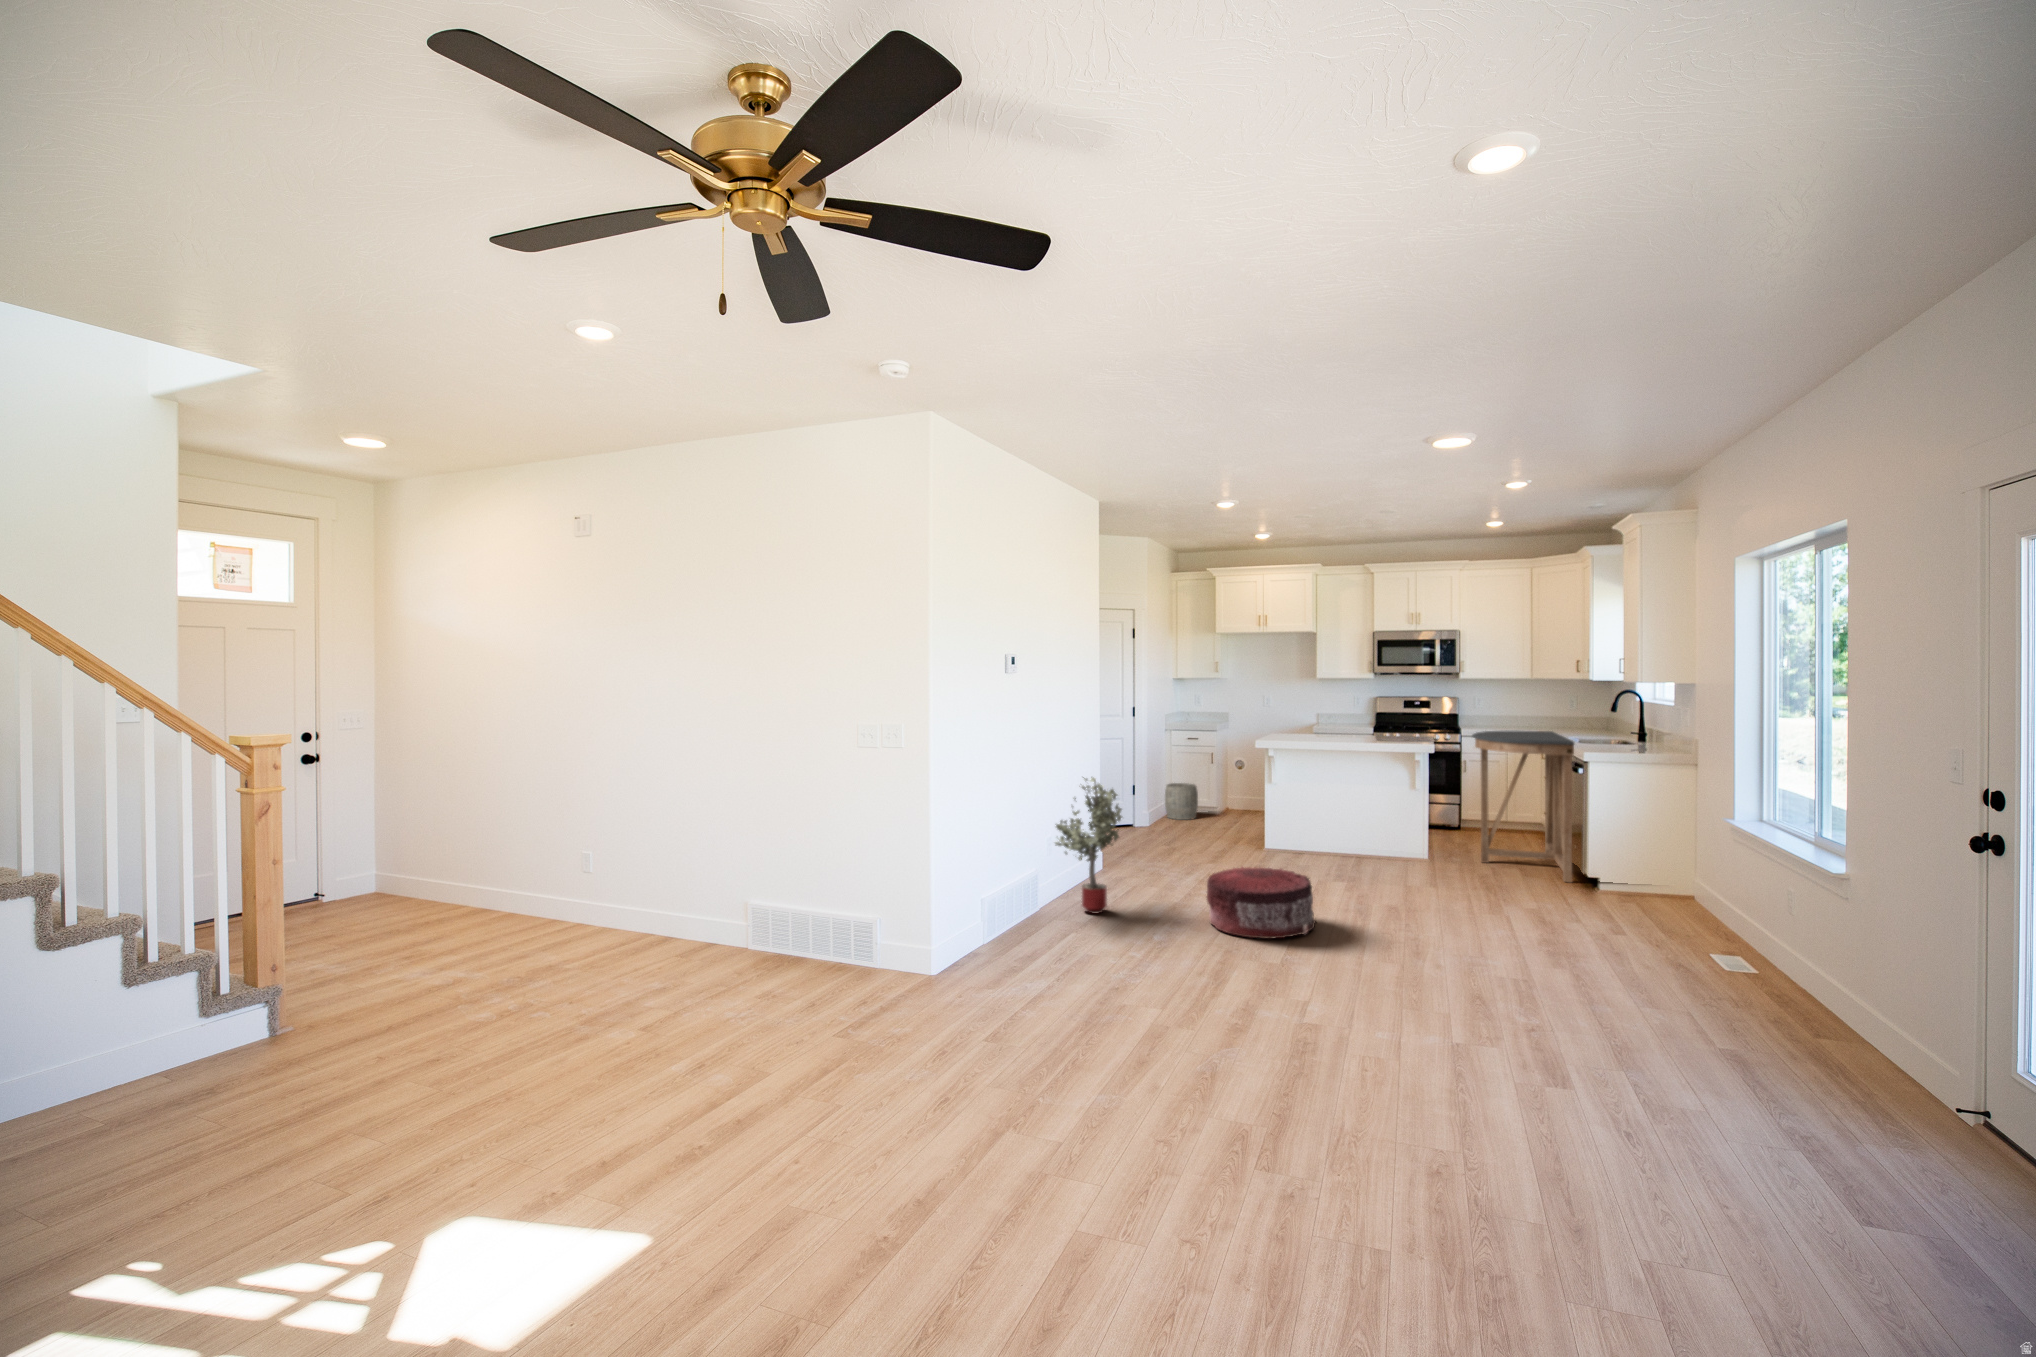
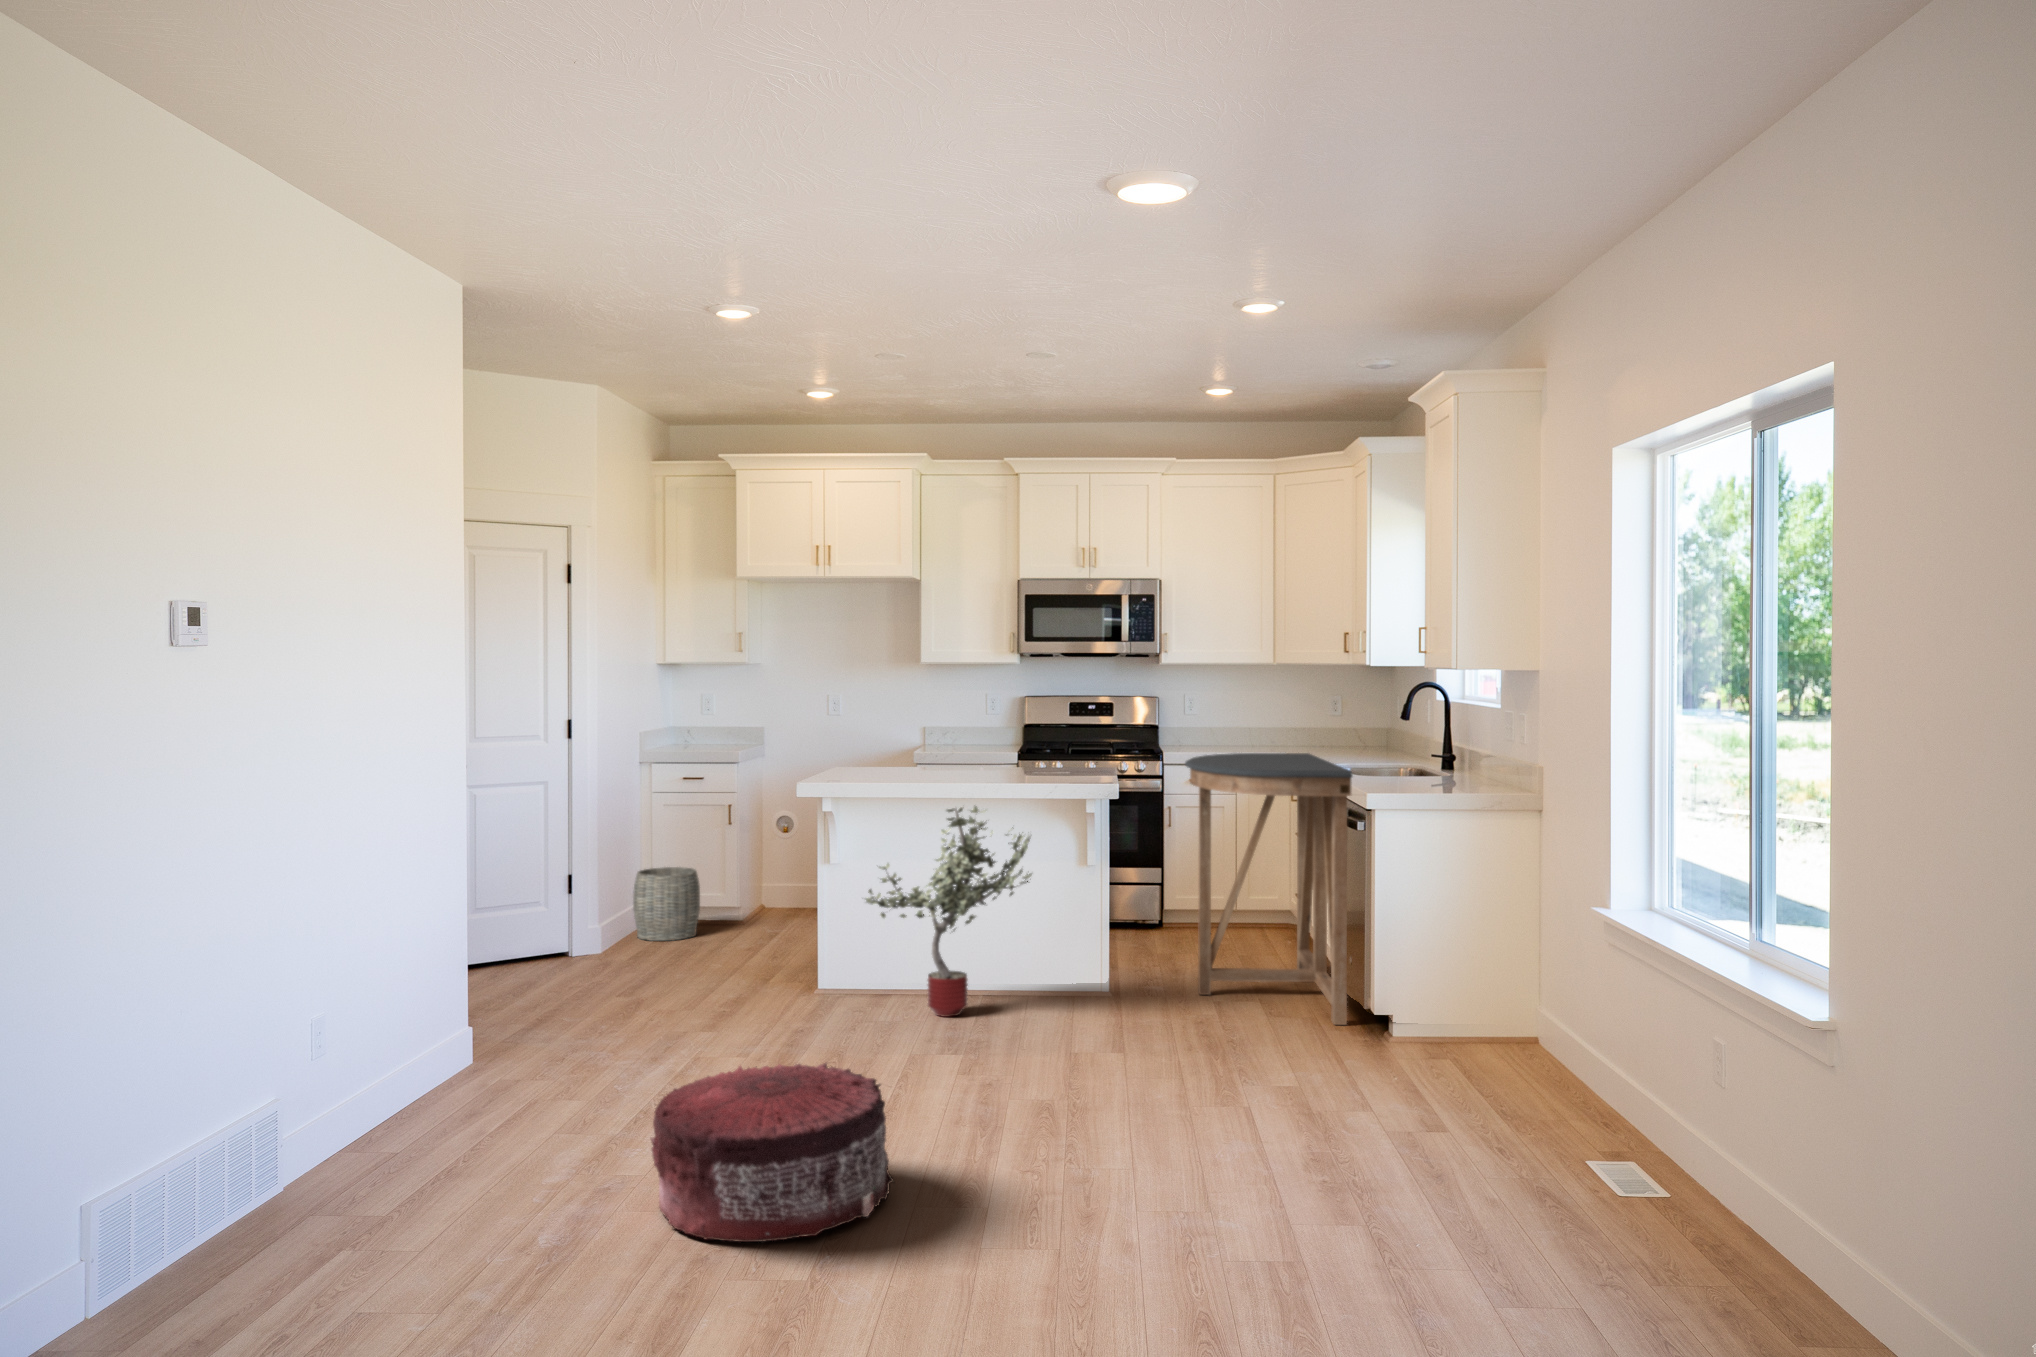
potted tree: present [1055,777,1122,913] -> present [866,806,1032,1017]

